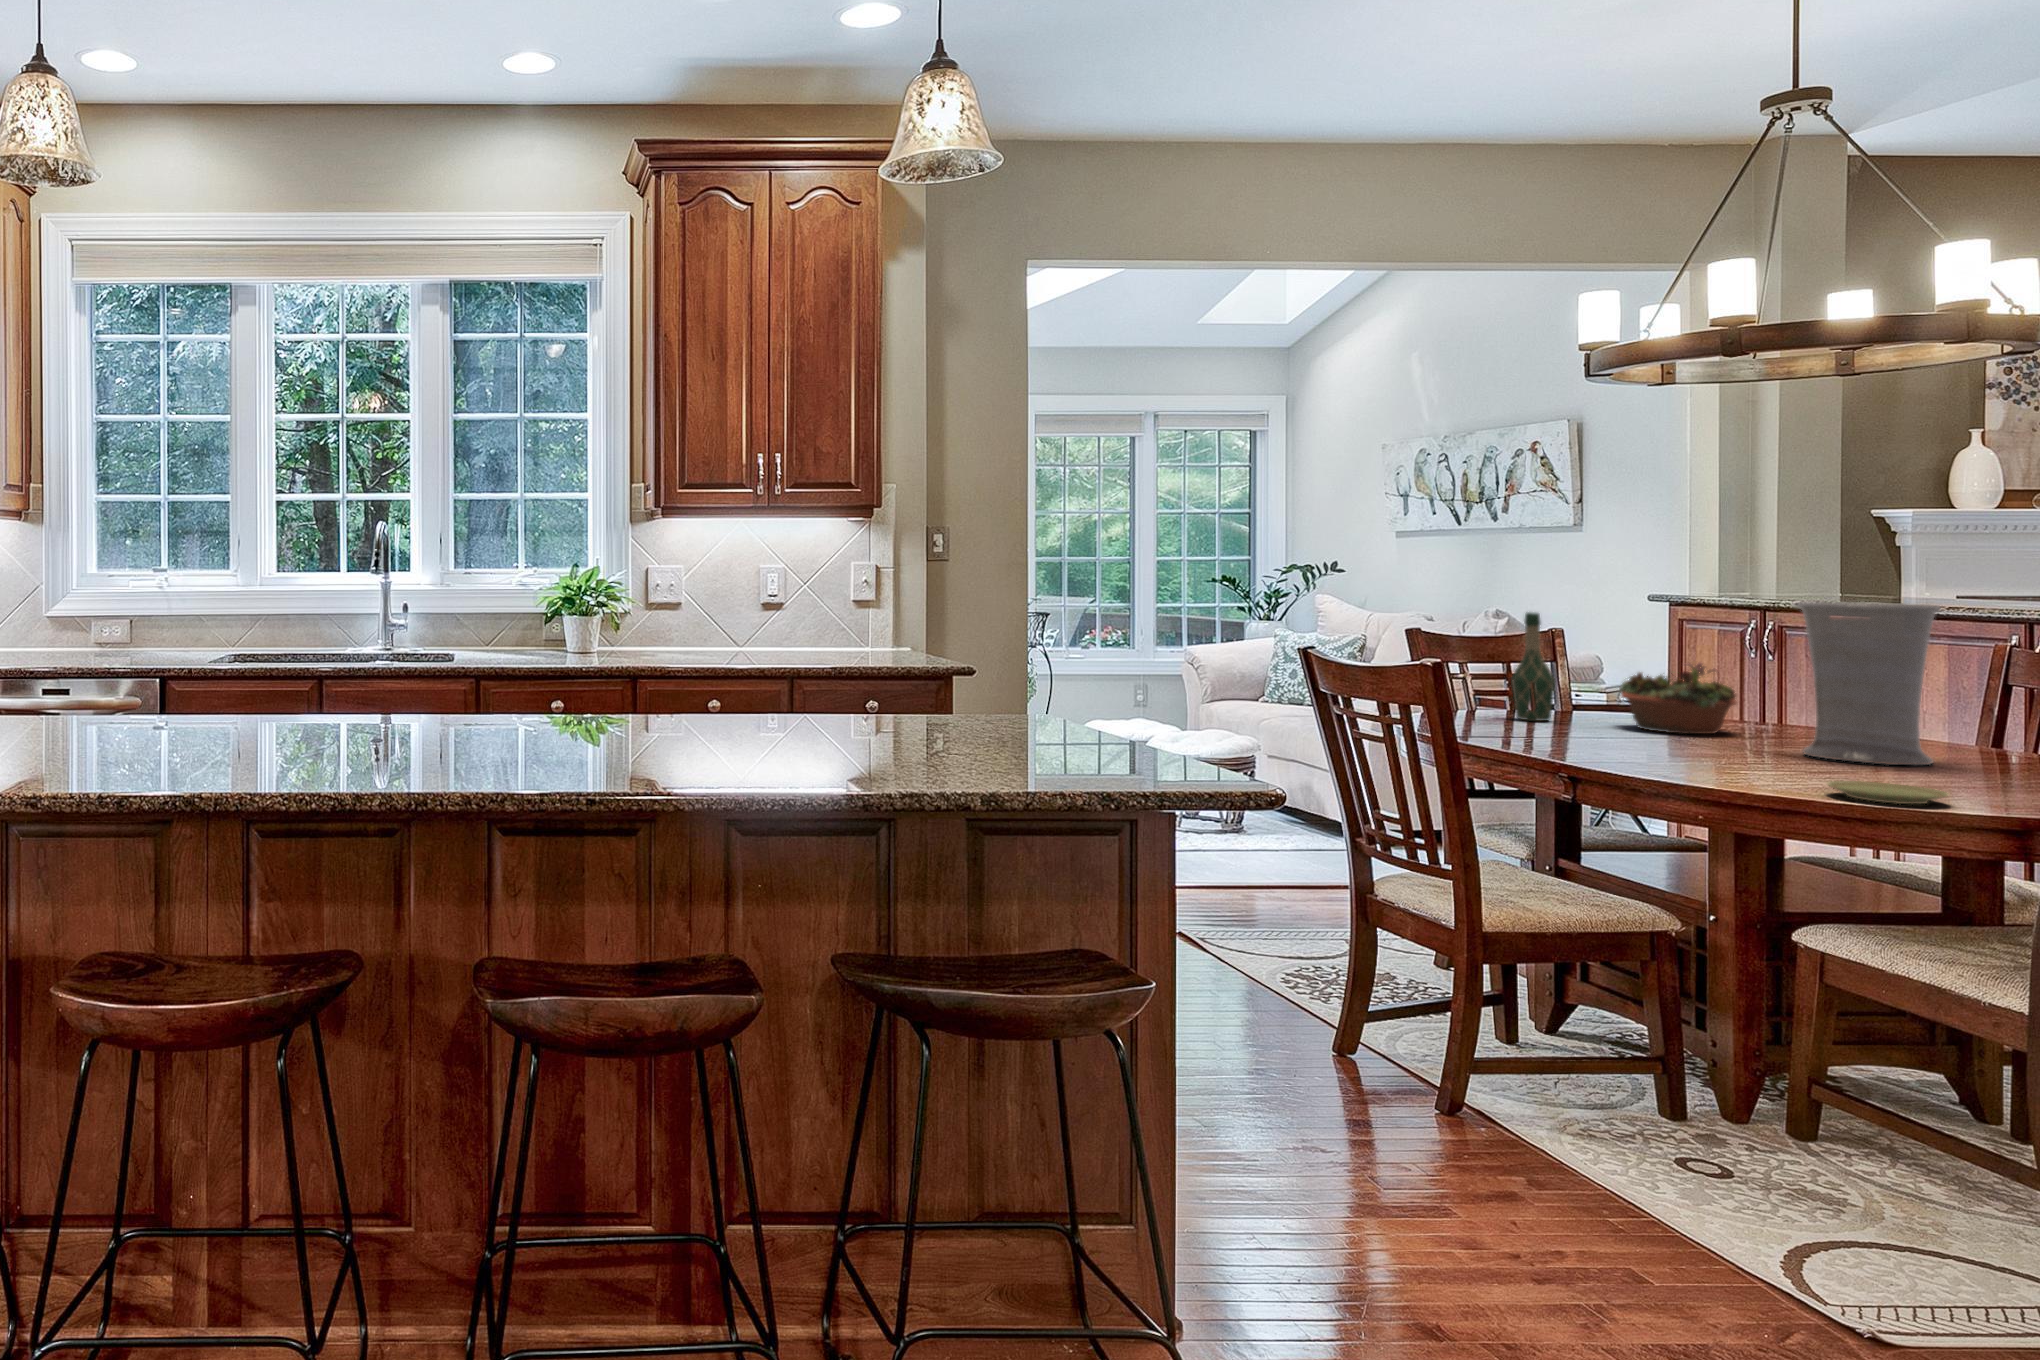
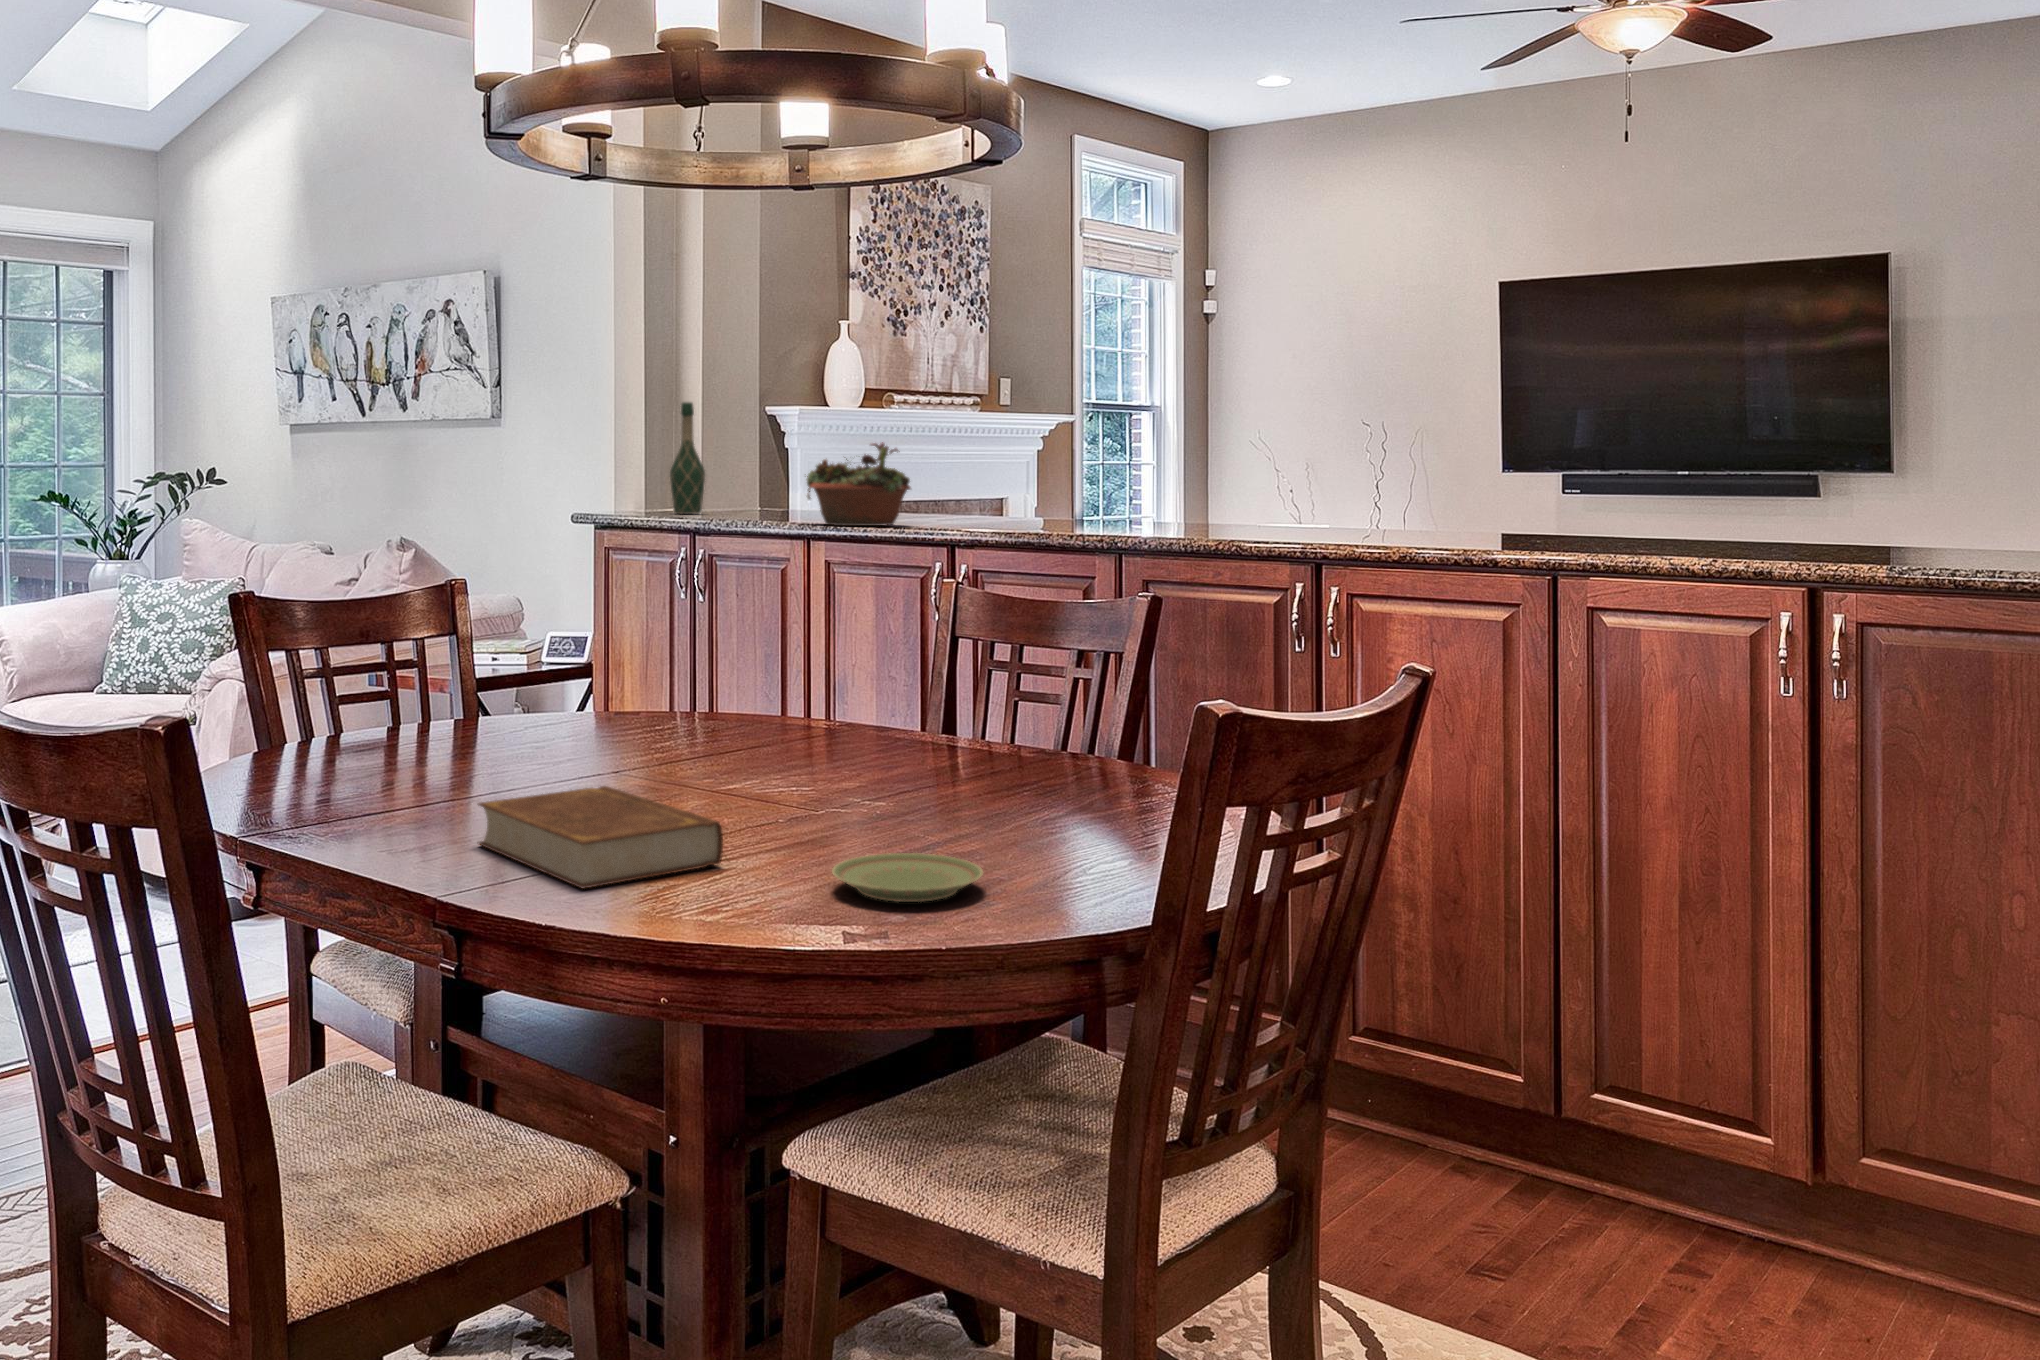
vase: present [1797,602,1940,765] -> none [762,529,917,788]
wine bottle: present [1511,613,1555,721] -> present [670,402,705,514]
succulent planter: present [1619,663,1737,734] -> present [806,442,911,526]
book: none [1576,735,1748,778] -> present [478,786,723,888]

